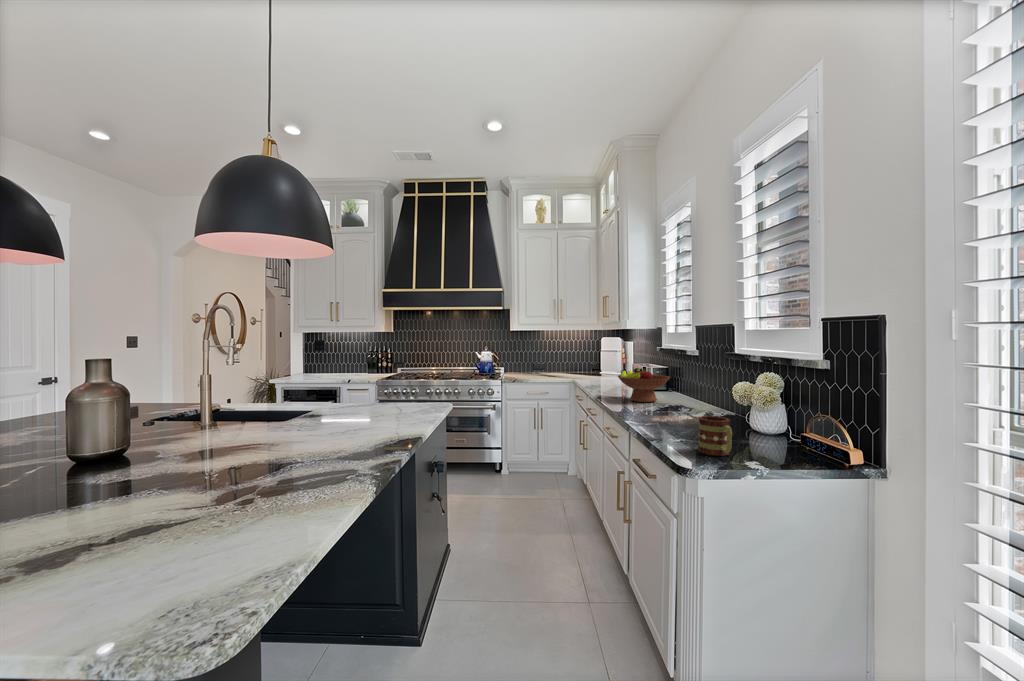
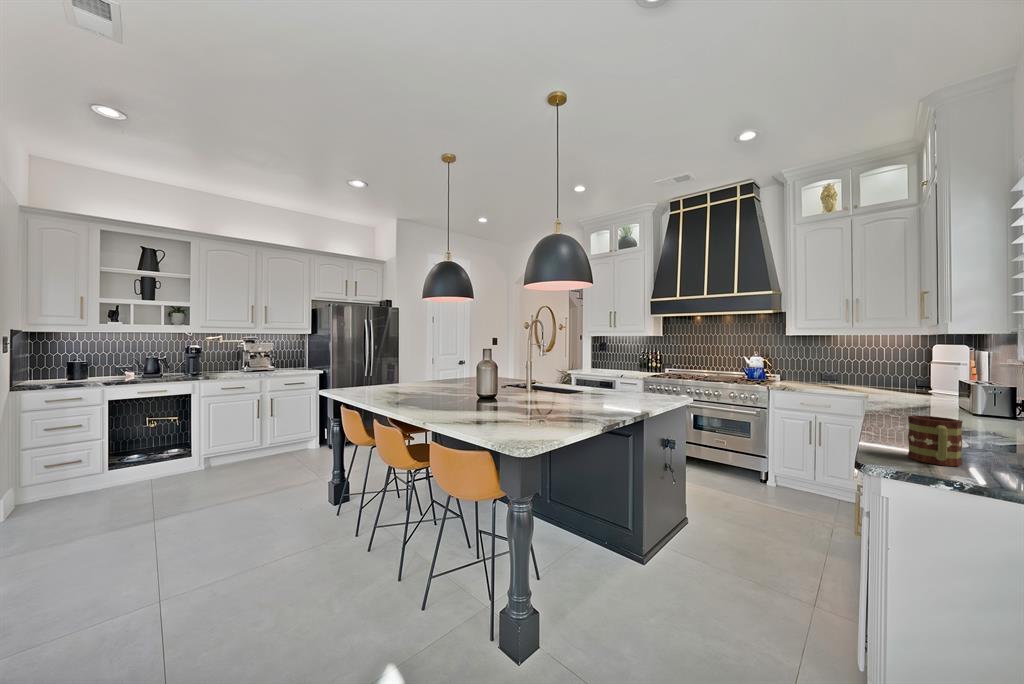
fruit bowl: present [618,368,670,402] -> none [891,371,988,417]

